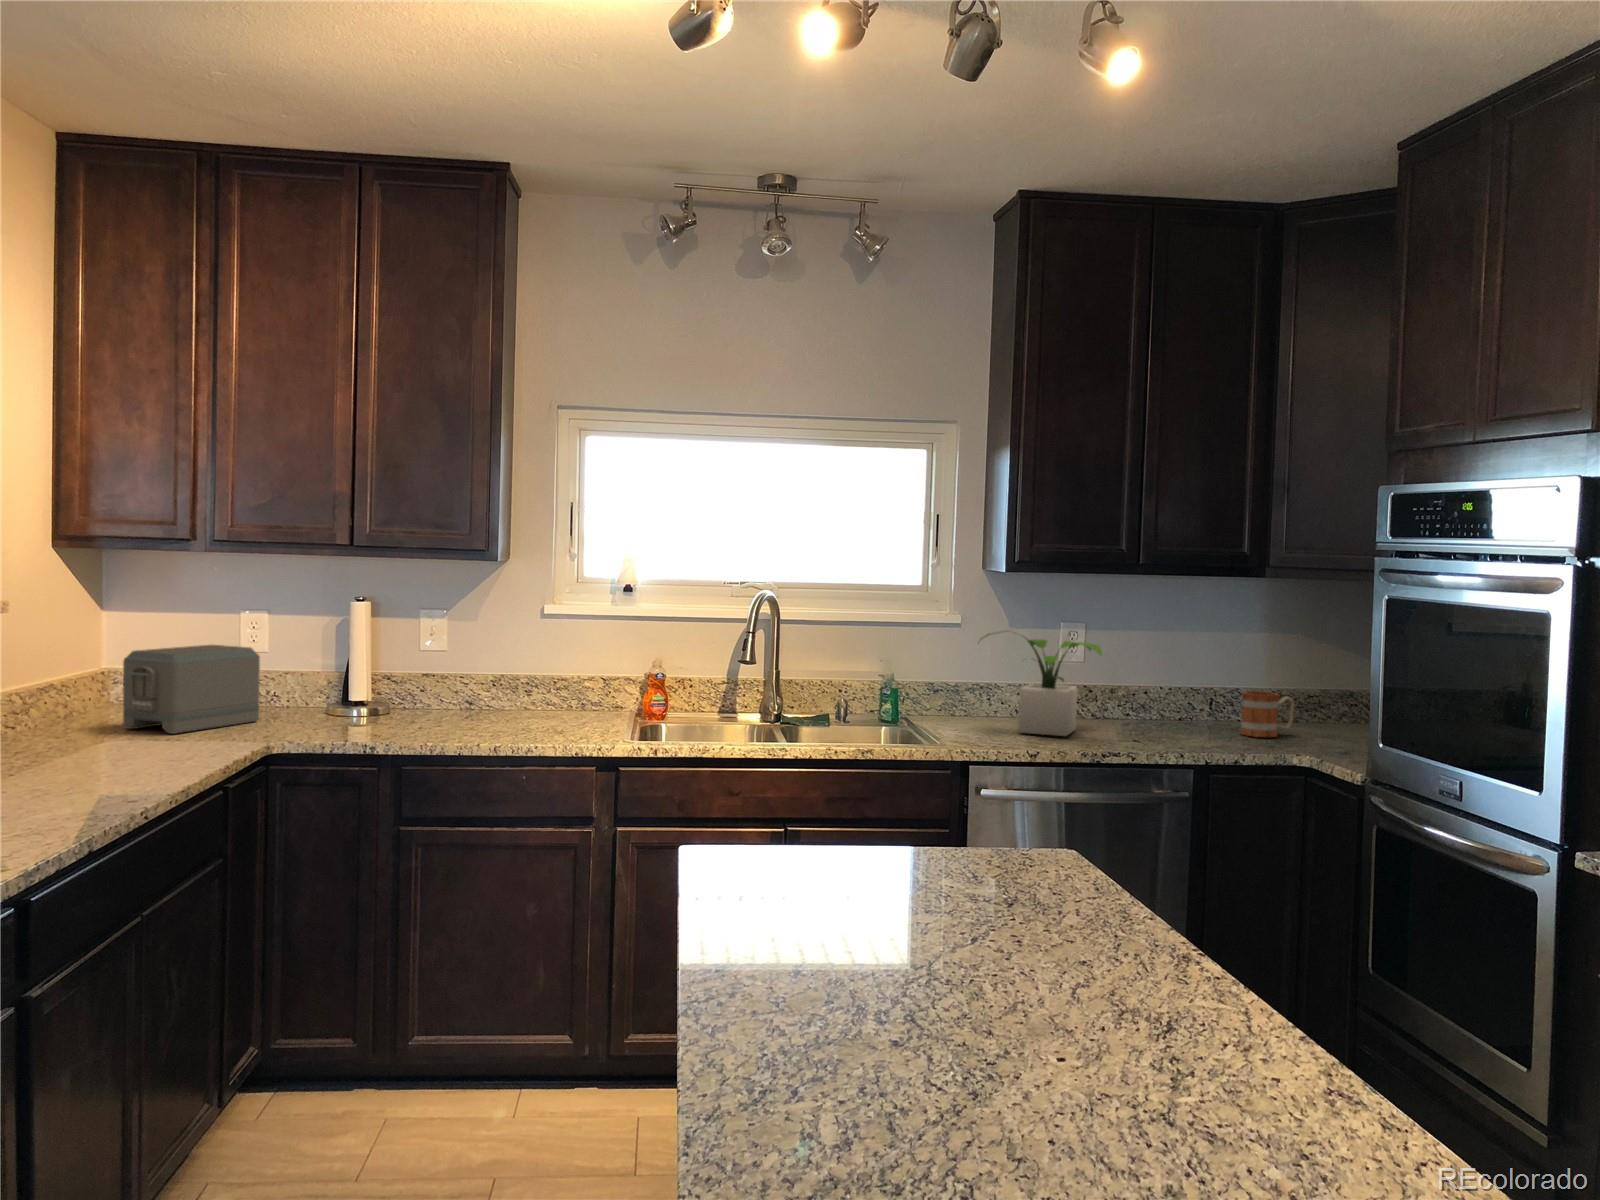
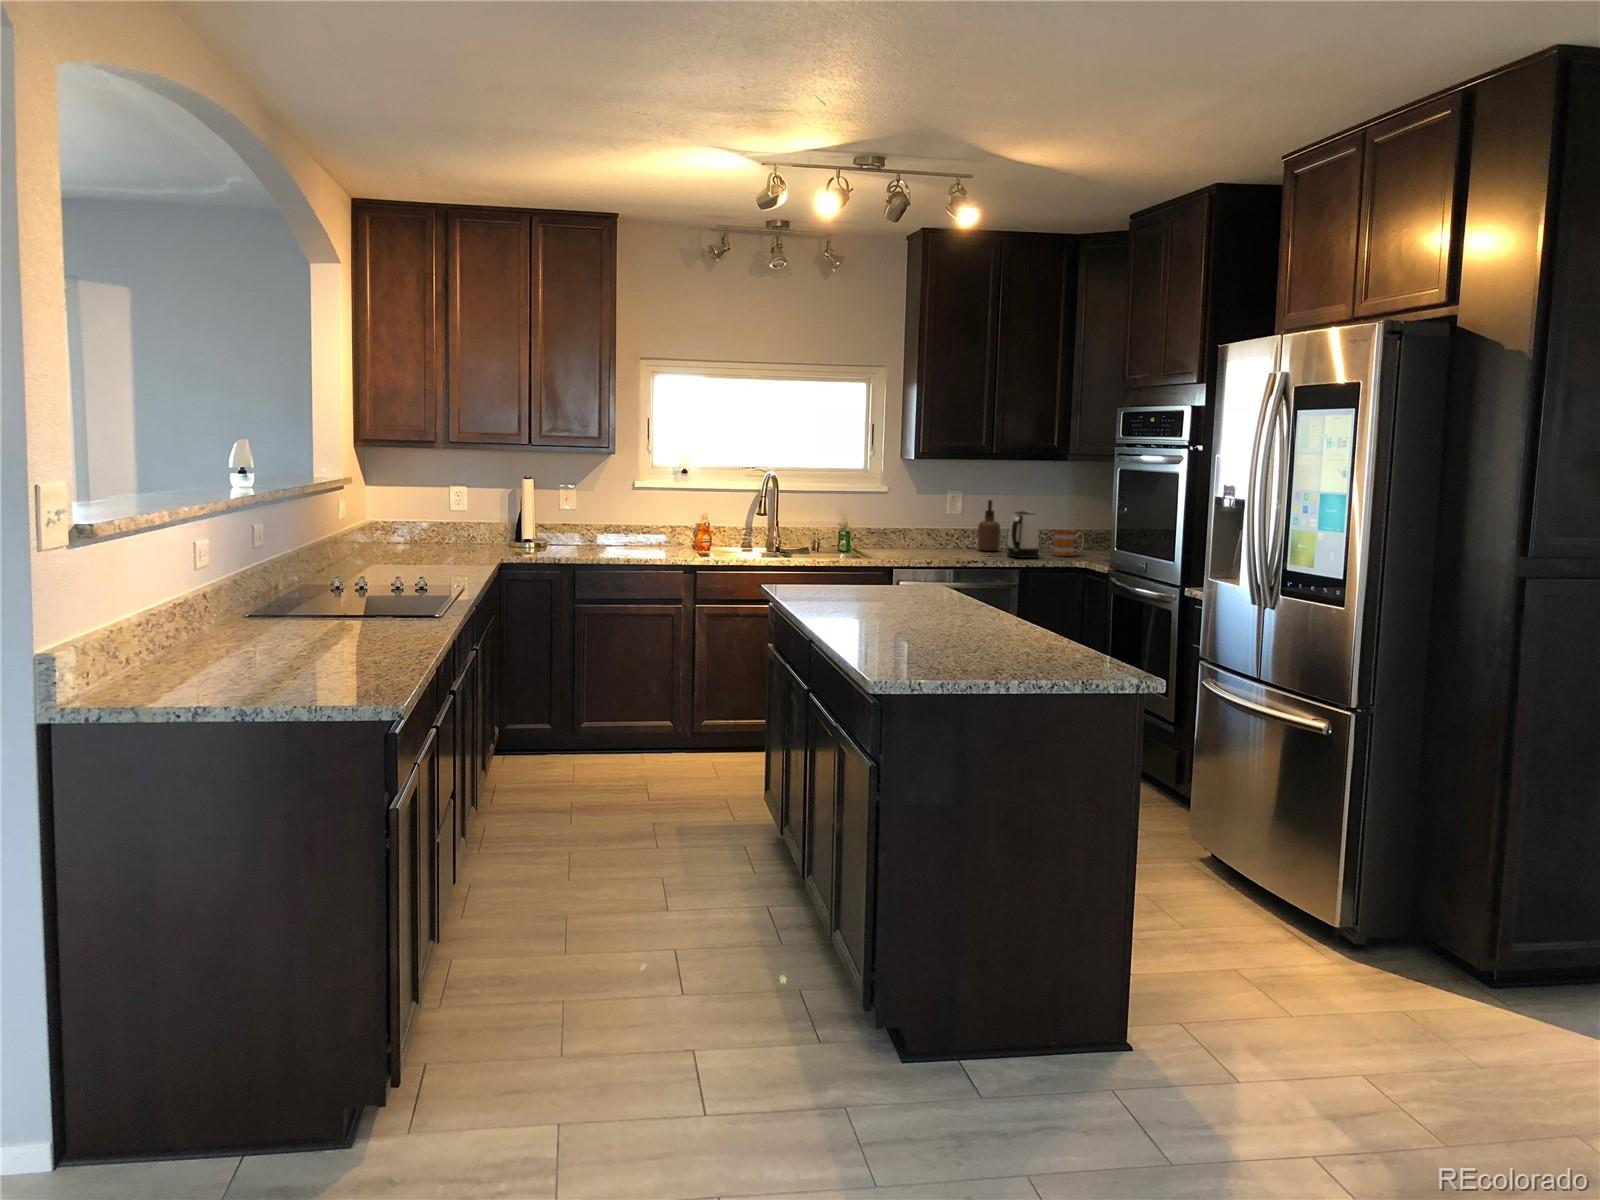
potted plant: present [984,630,1102,736] -> none [898,494,970,556]
soap dispenser: none [1112,639,1150,725] -> present [978,500,1000,551]
toaster: present [123,645,260,734] -> none [397,506,470,556]
kettle: none [1164,661,1219,742] -> present [1007,511,1039,558]

